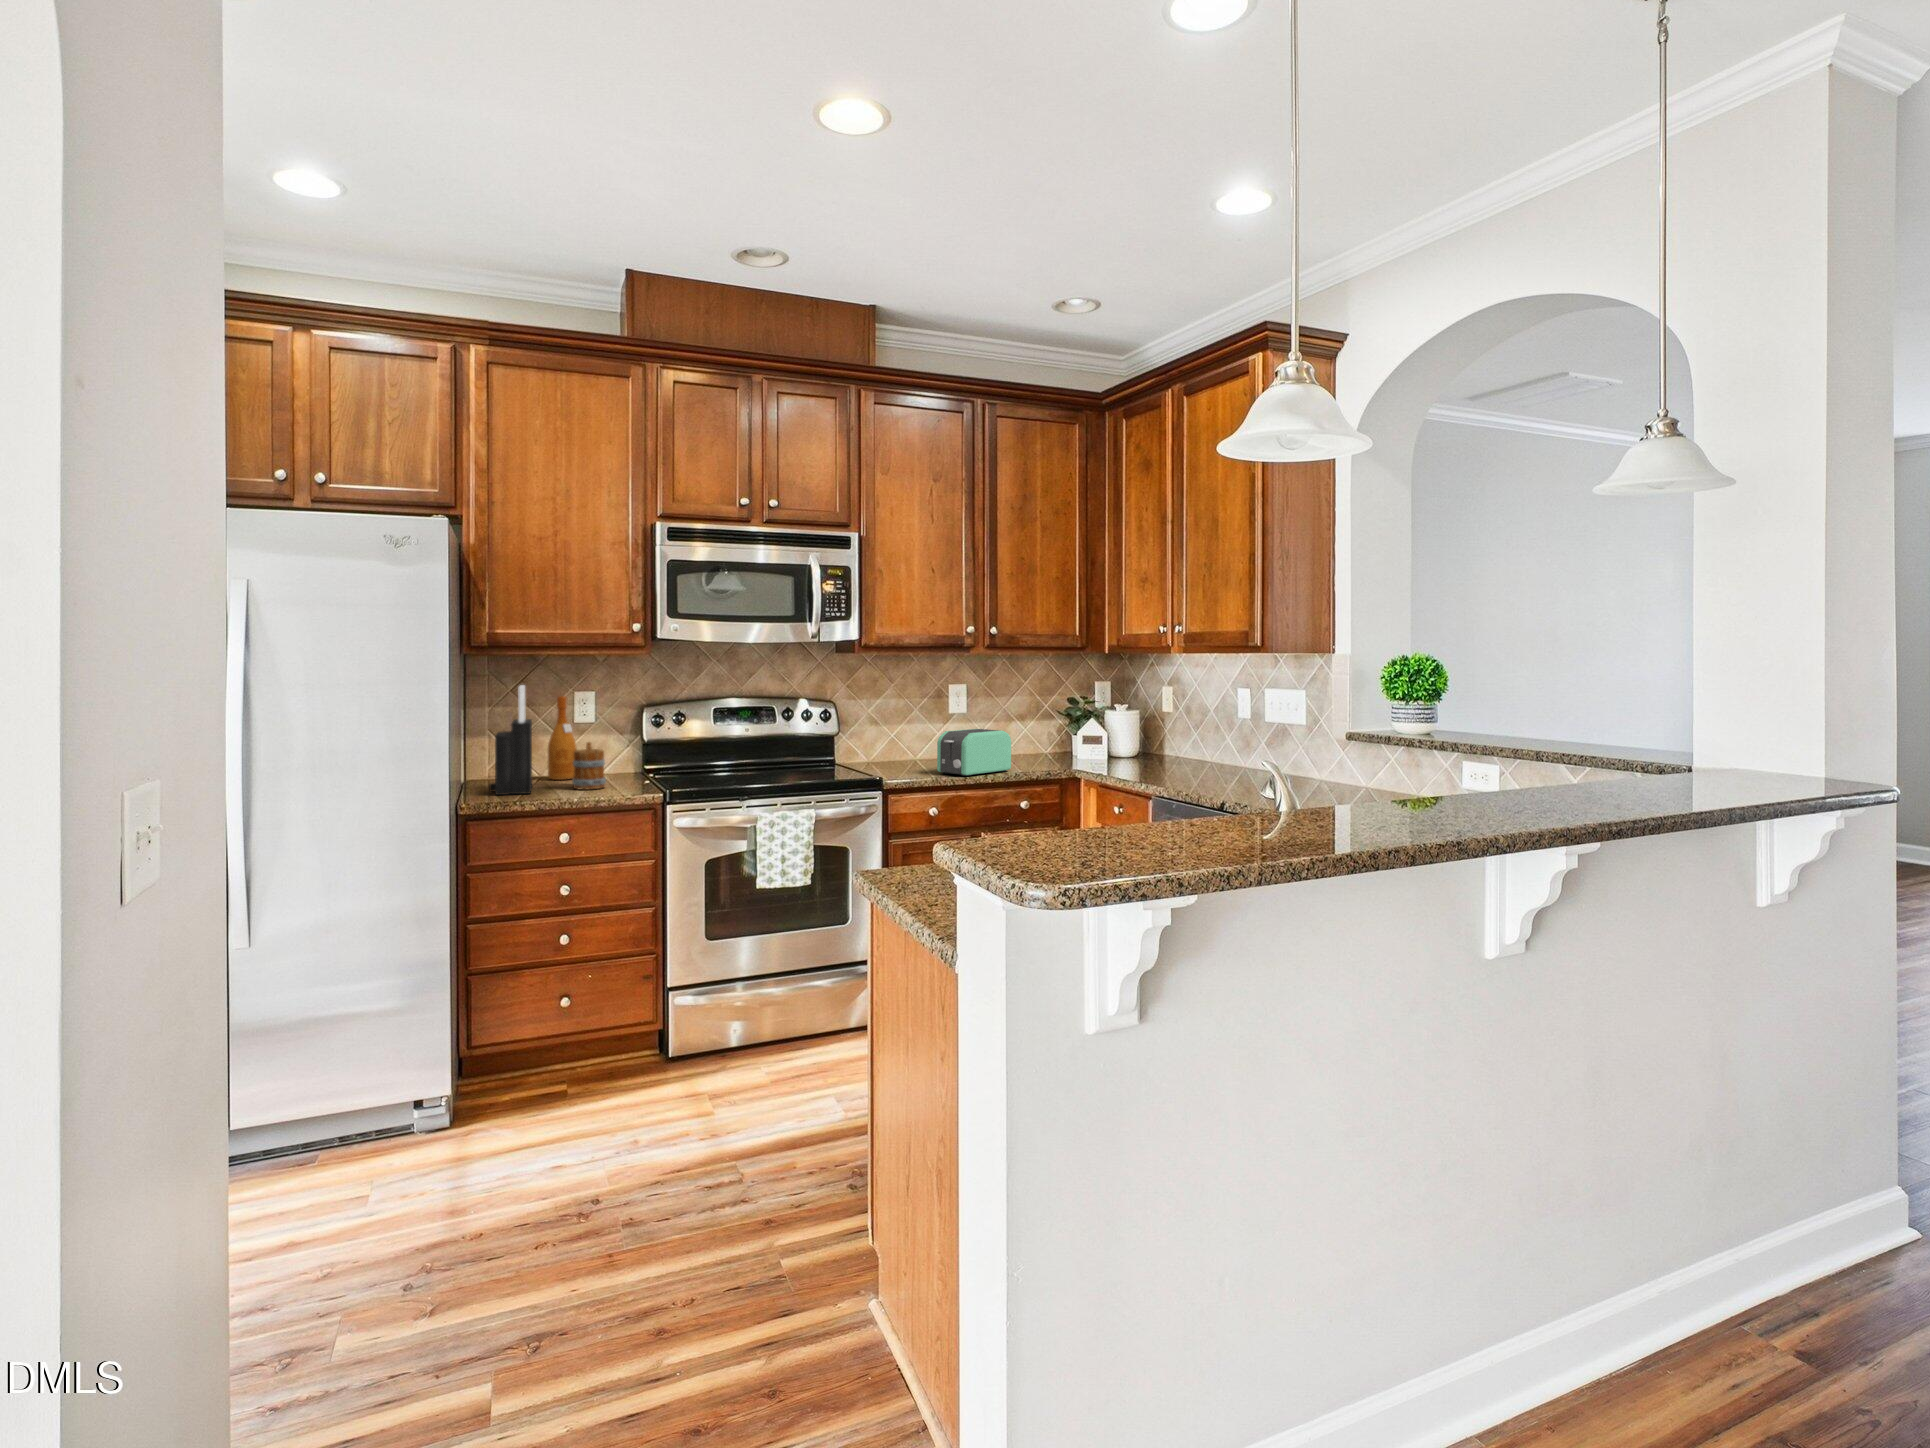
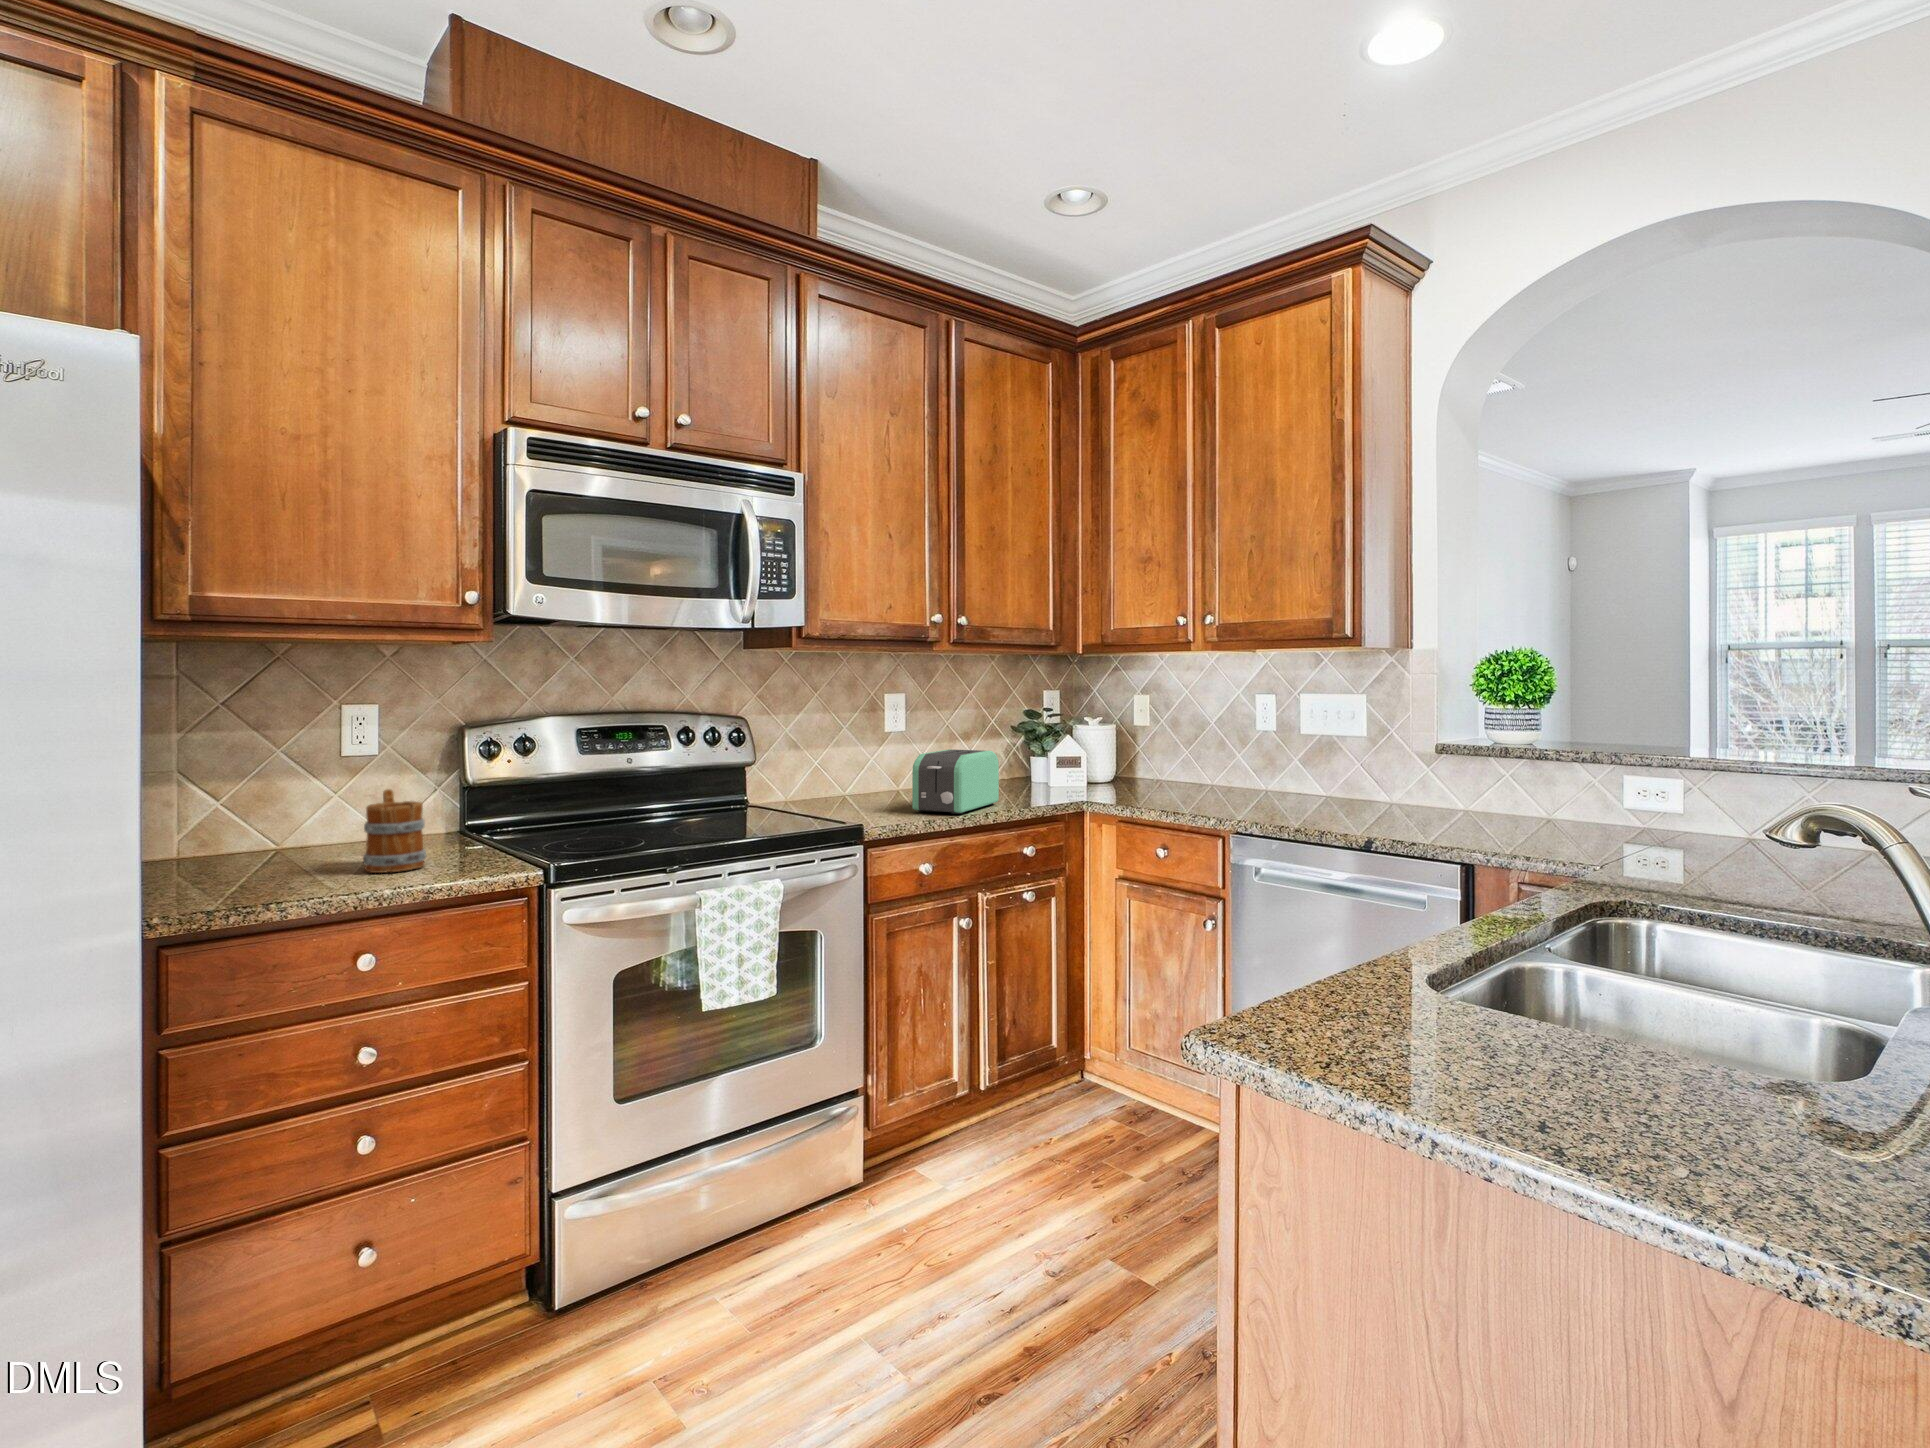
knife block: present [489,685,532,795] -> none [196,694,288,896]
wine bottle: present [547,696,577,780] -> none [297,714,351,855]

